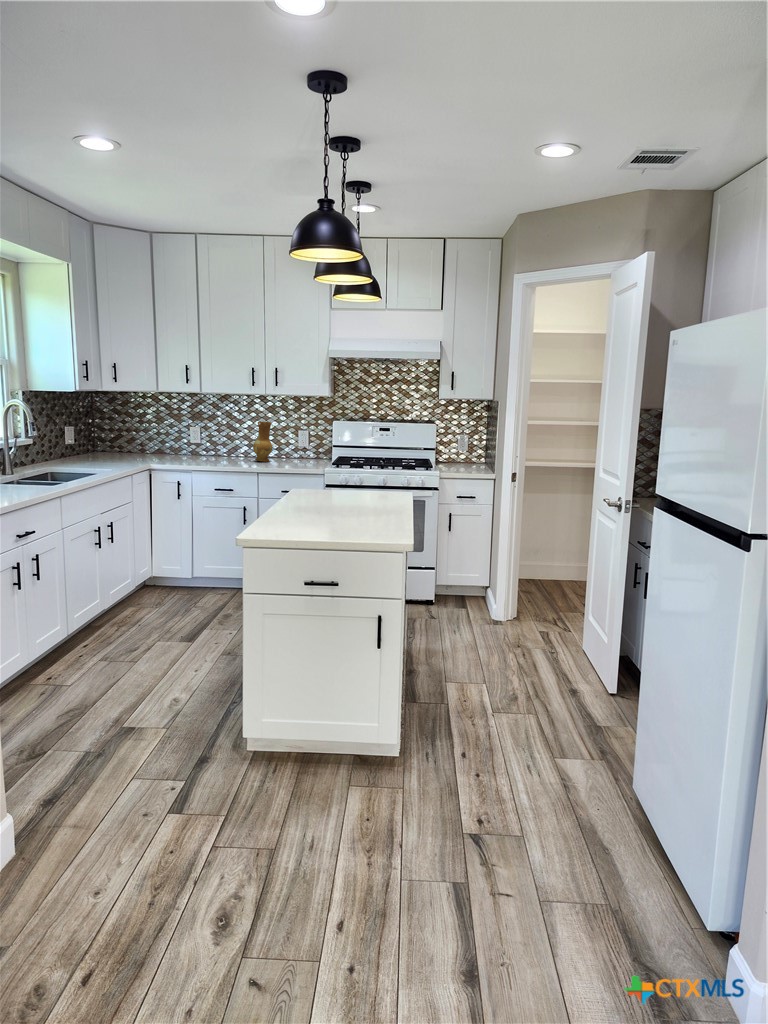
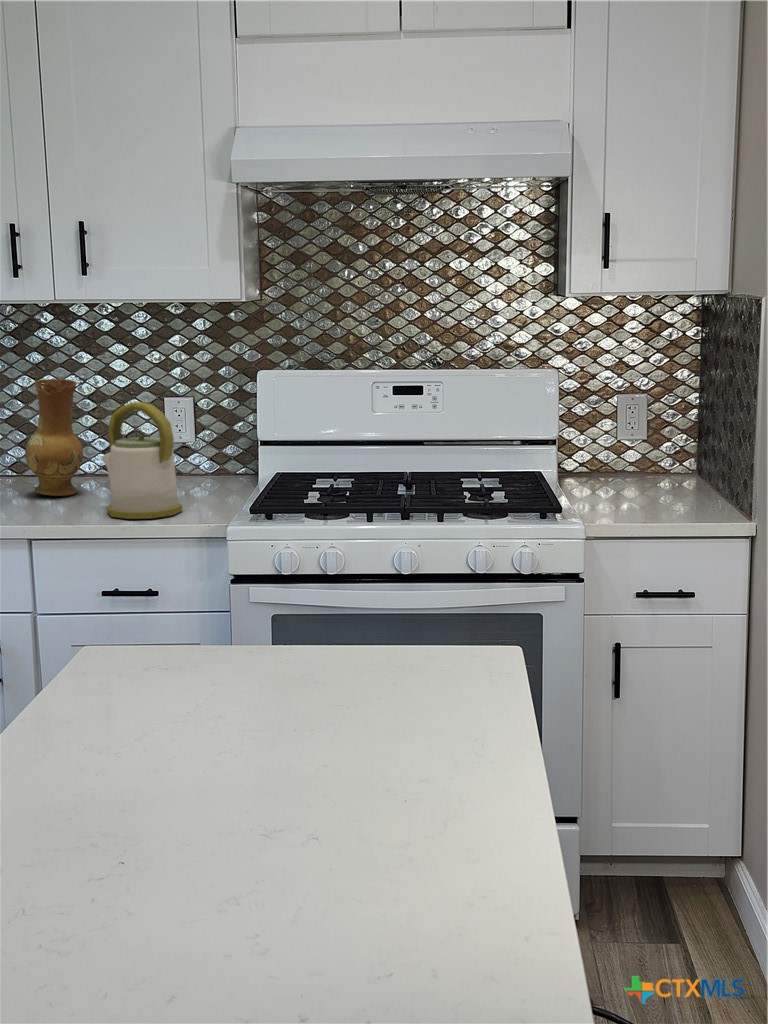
kettle: none [281,429,308,468] -> present [102,402,182,519]

